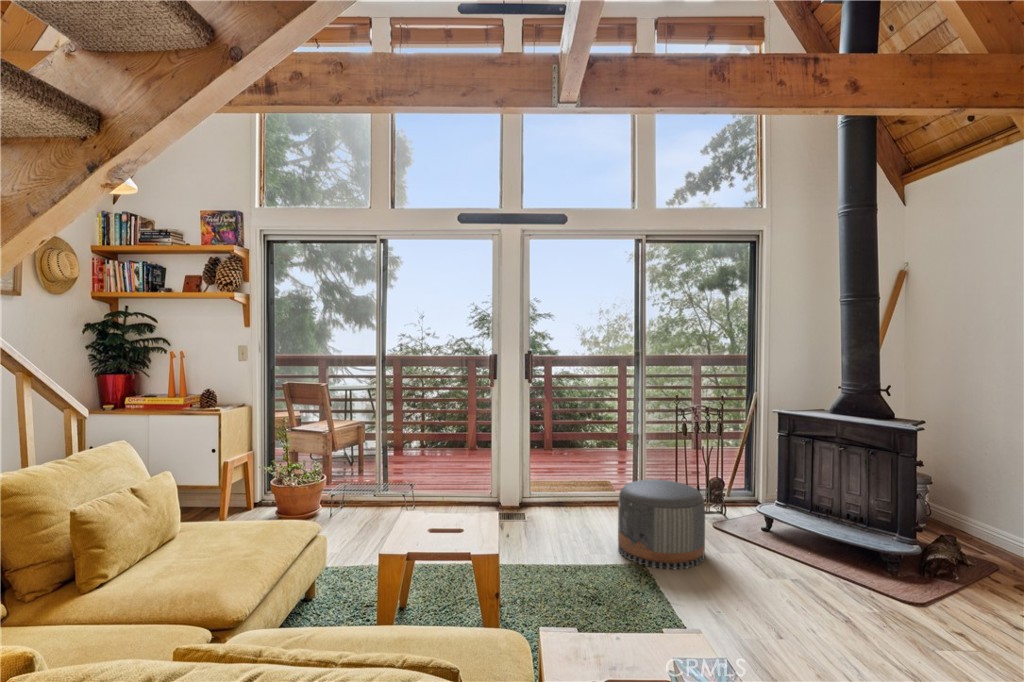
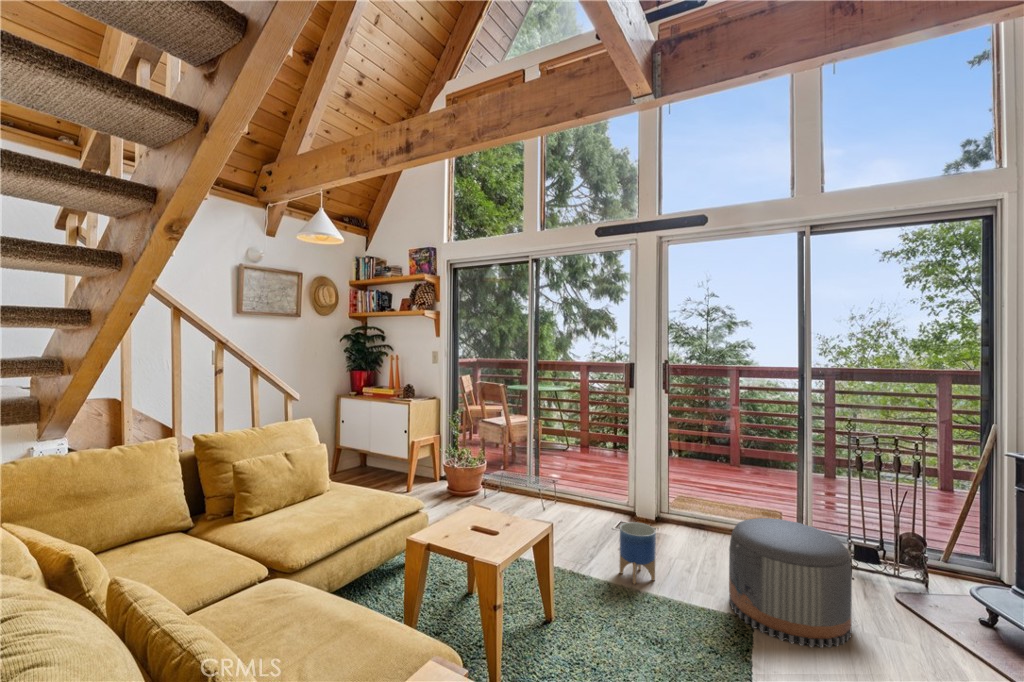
planter: none [525,504,558,559] -> present [620,522,656,584]

